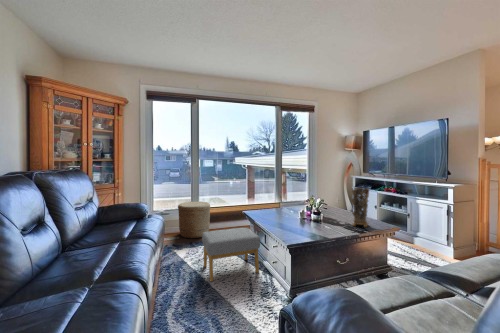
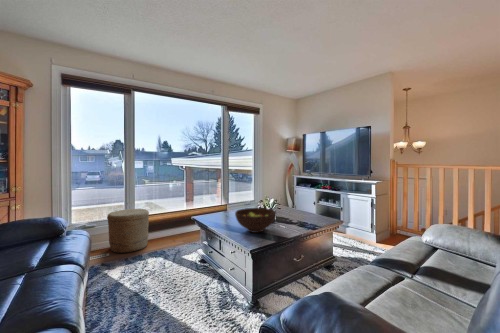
decorative vase: present [351,187,369,227] -> none [303,185,319,223]
fruit bowl: none [279,207,319,231] -> present [235,208,276,233]
footstool: present [202,228,260,282] -> none [144,234,214,303]

